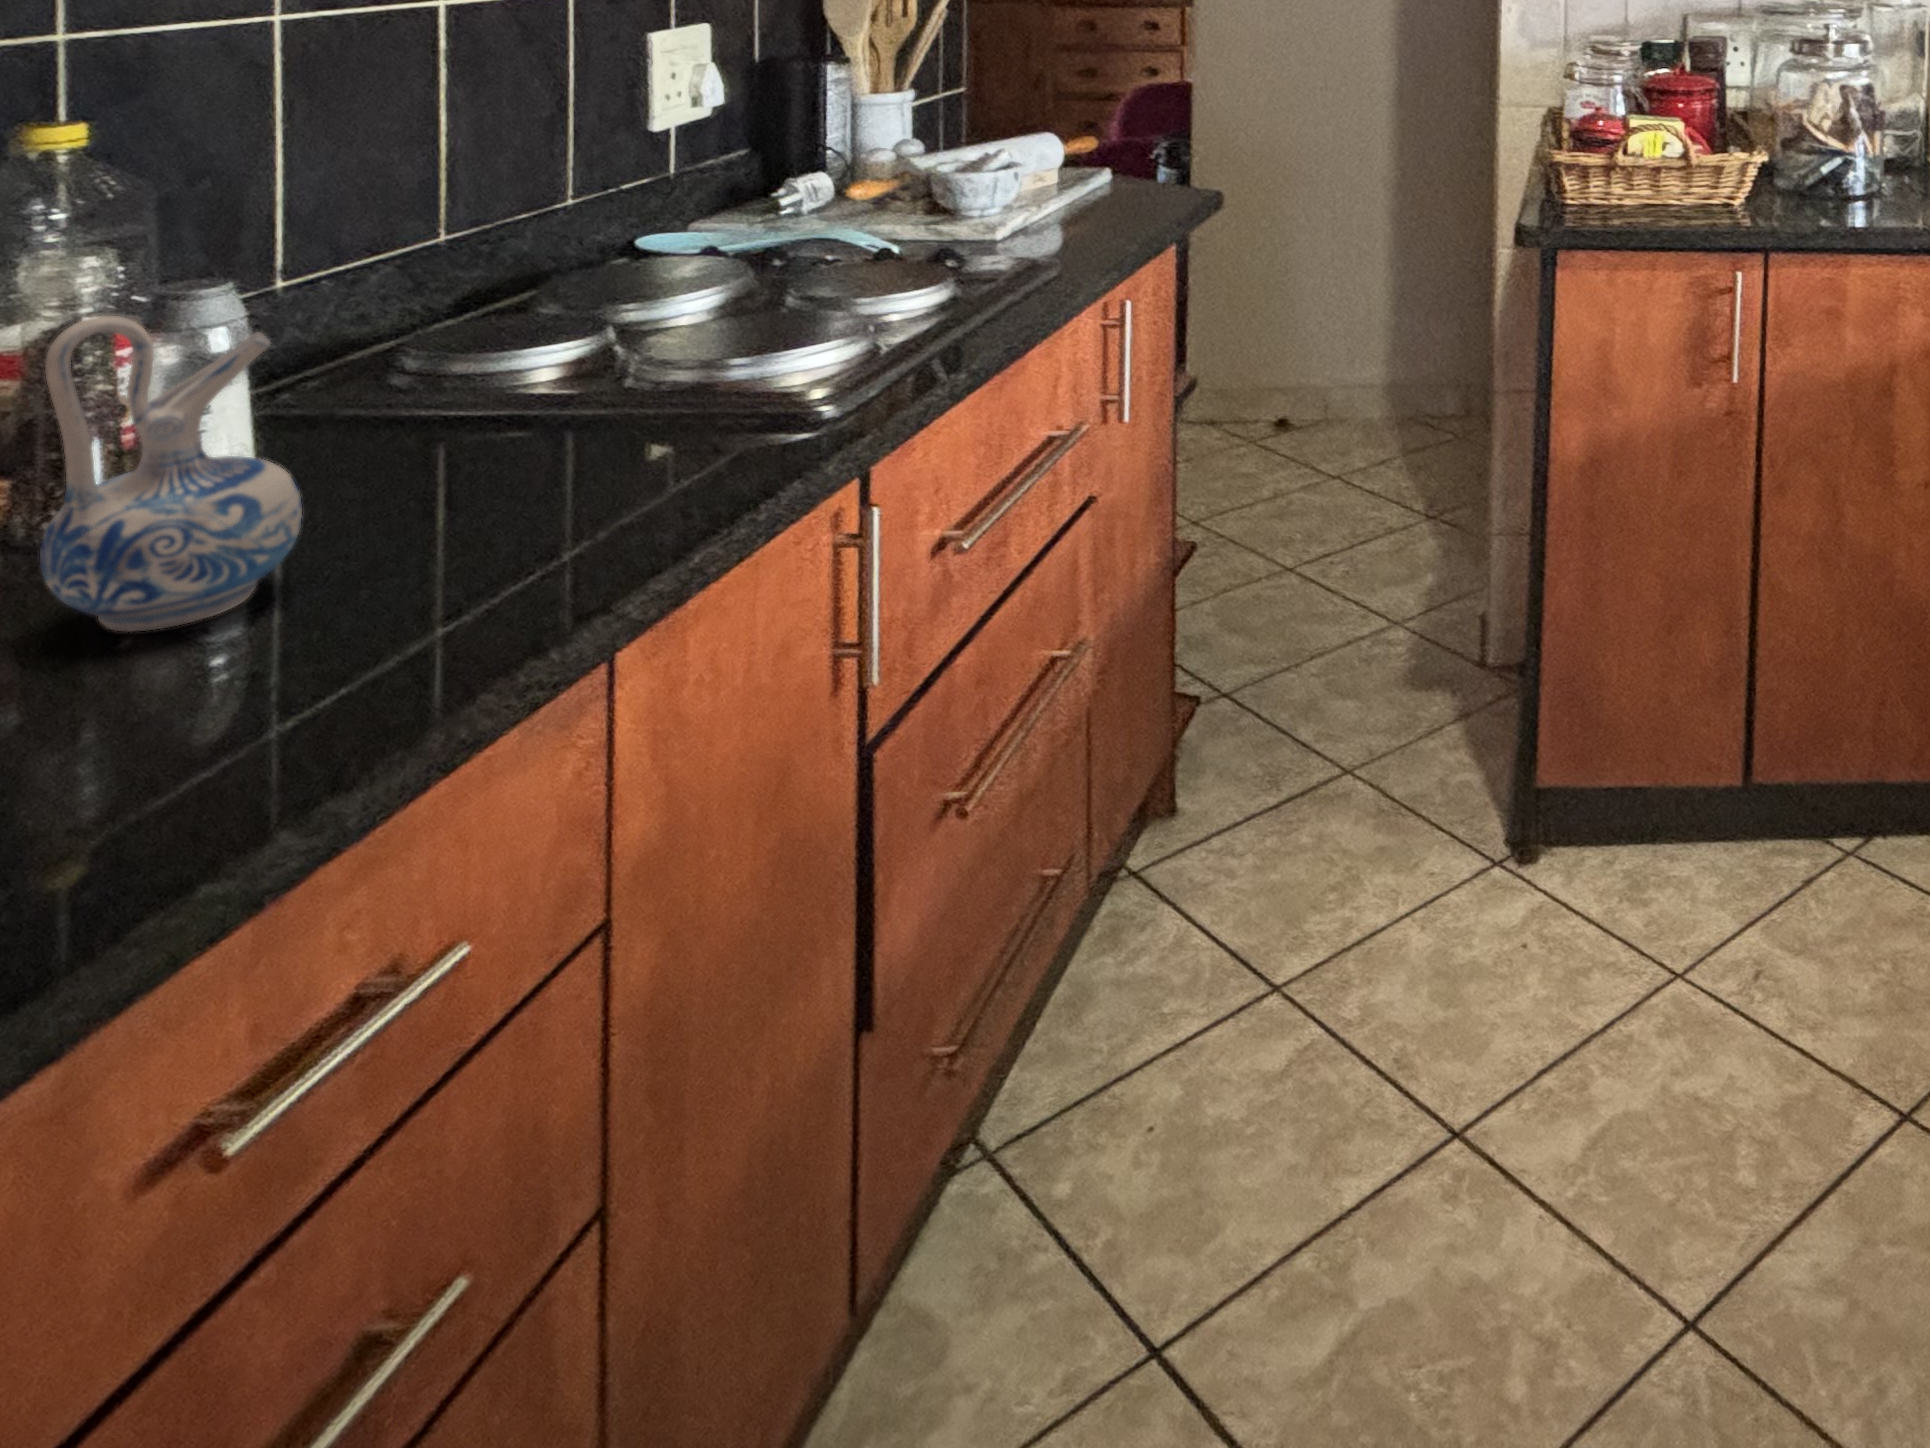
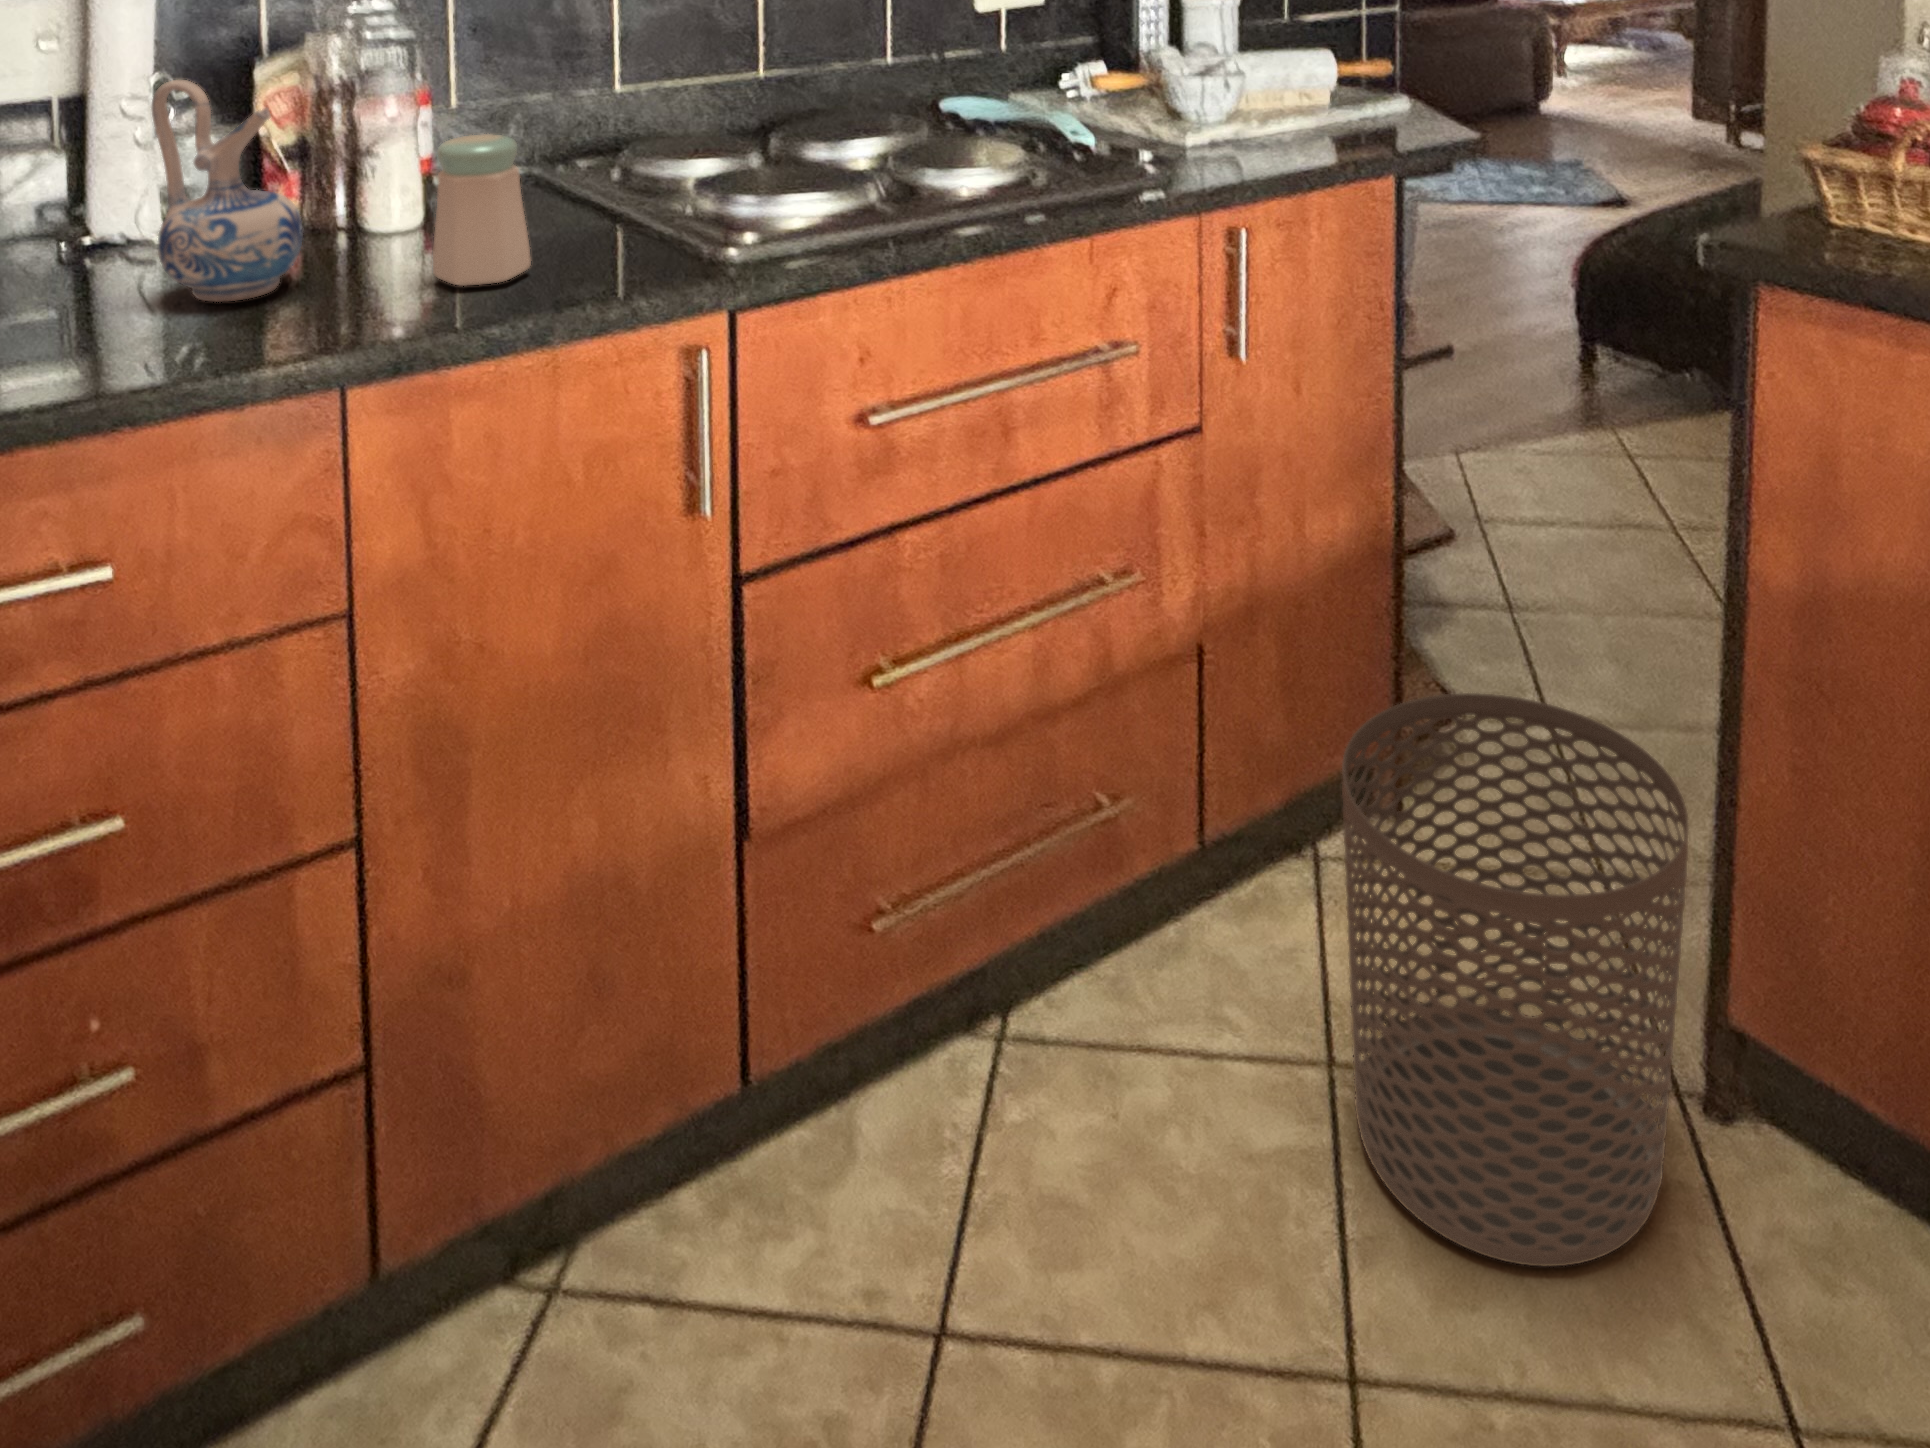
salt shaker: none [488,316,619,508] -> present [433,134,531,286]
waste bin: none [1304,612,1563,1032] -> present [1342,693,1688,1266]

